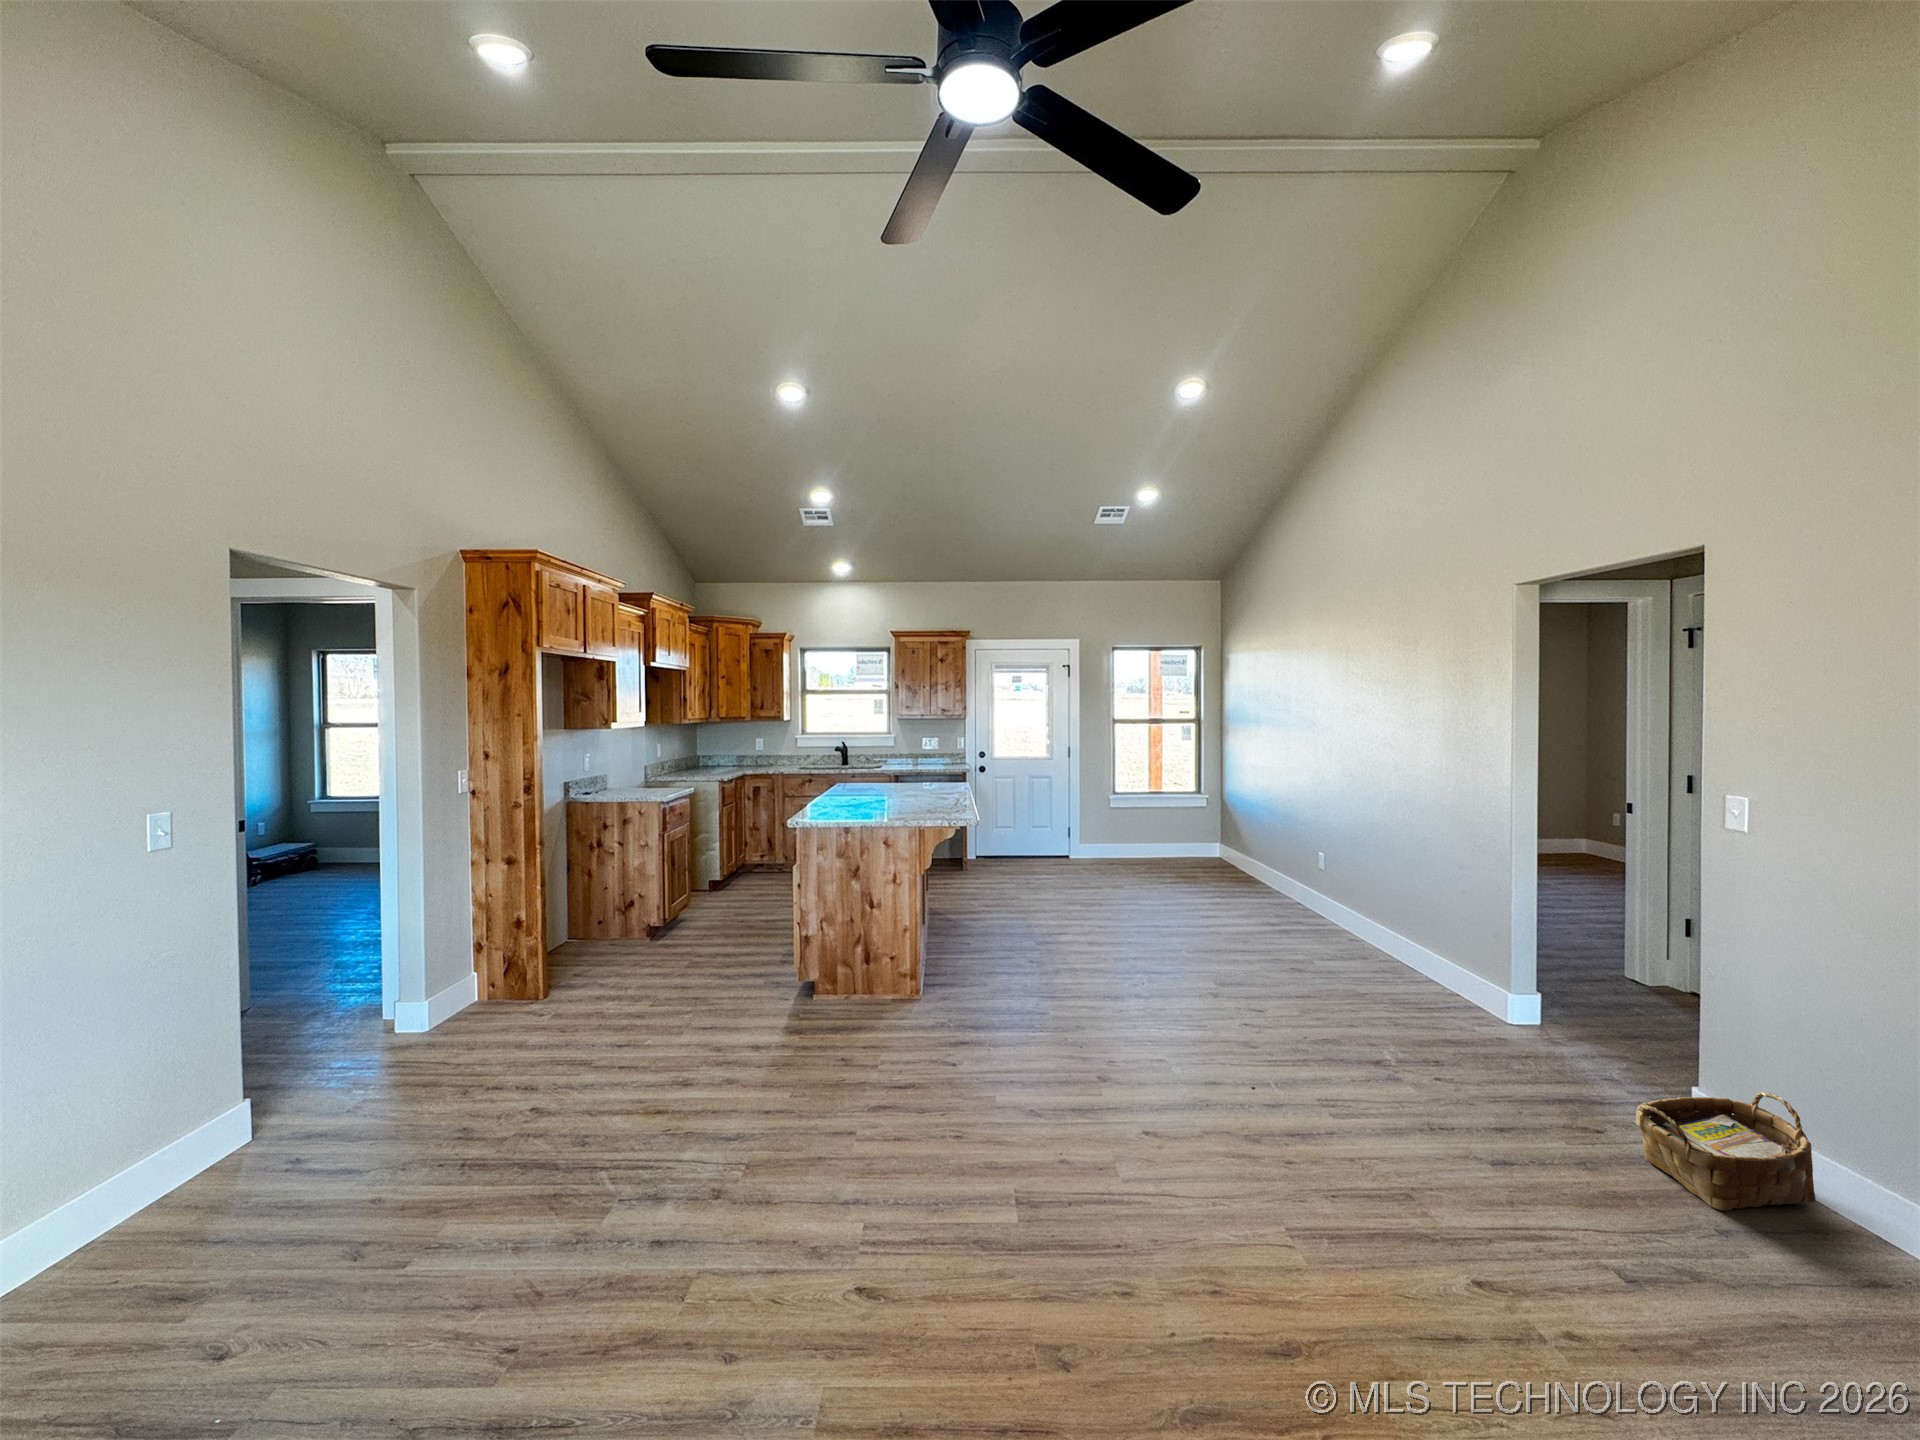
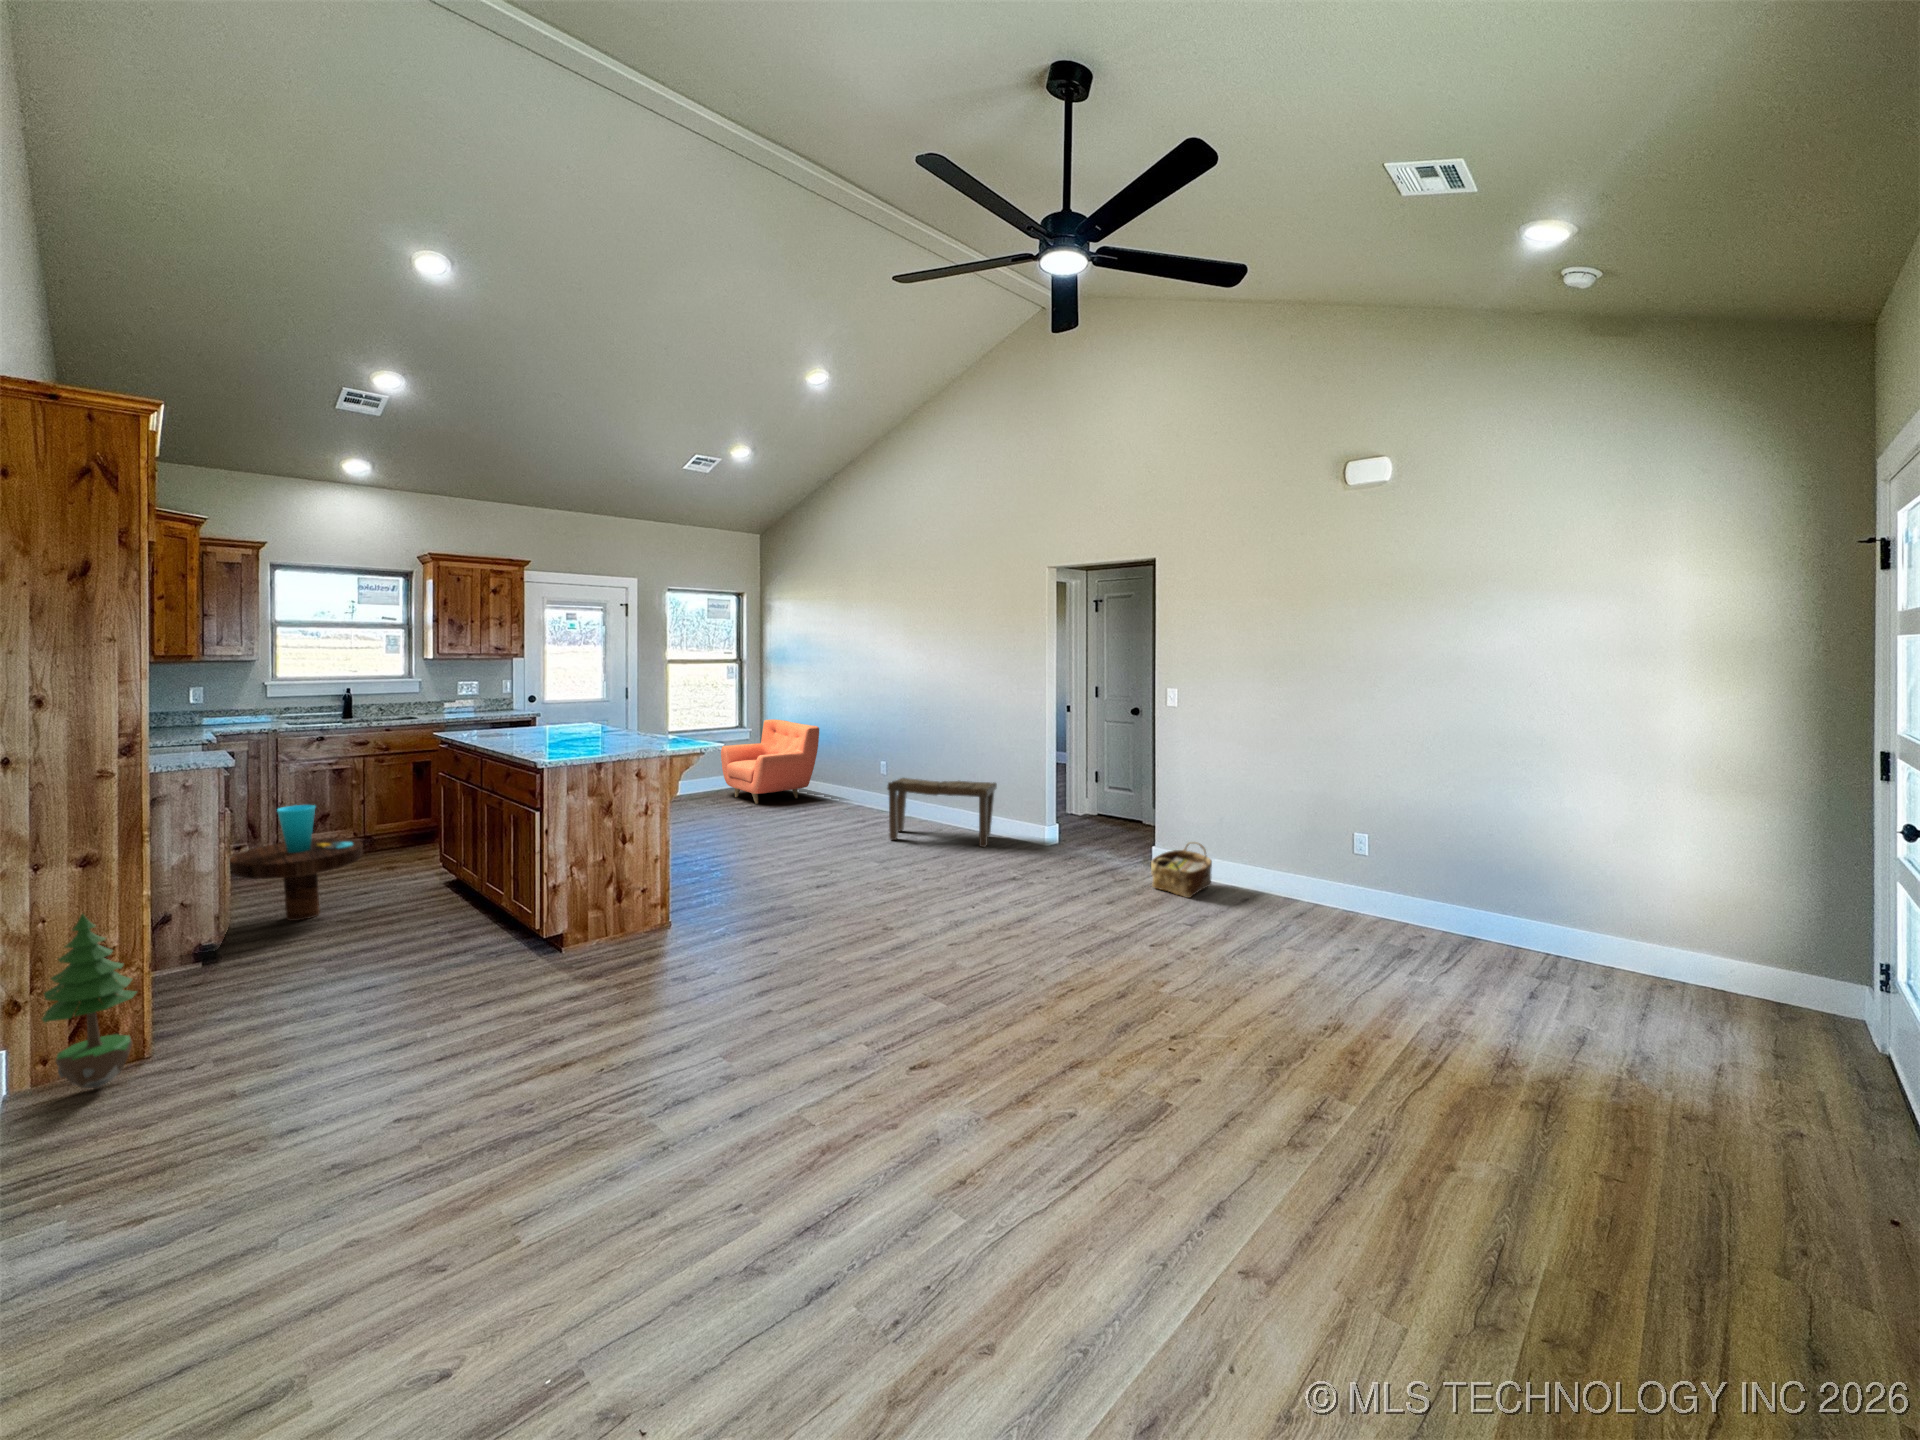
armchair: none [1150,787,1254,884] -> present [721,719,819,804]
side table: none [678,836,760,927] -> present [230,805,363,921]
bench: none [1263,876,1437,1000] -> present [887,778,997,847]
potted tree: none [454,897,505,1020] -> present [42,914,137,1088]

